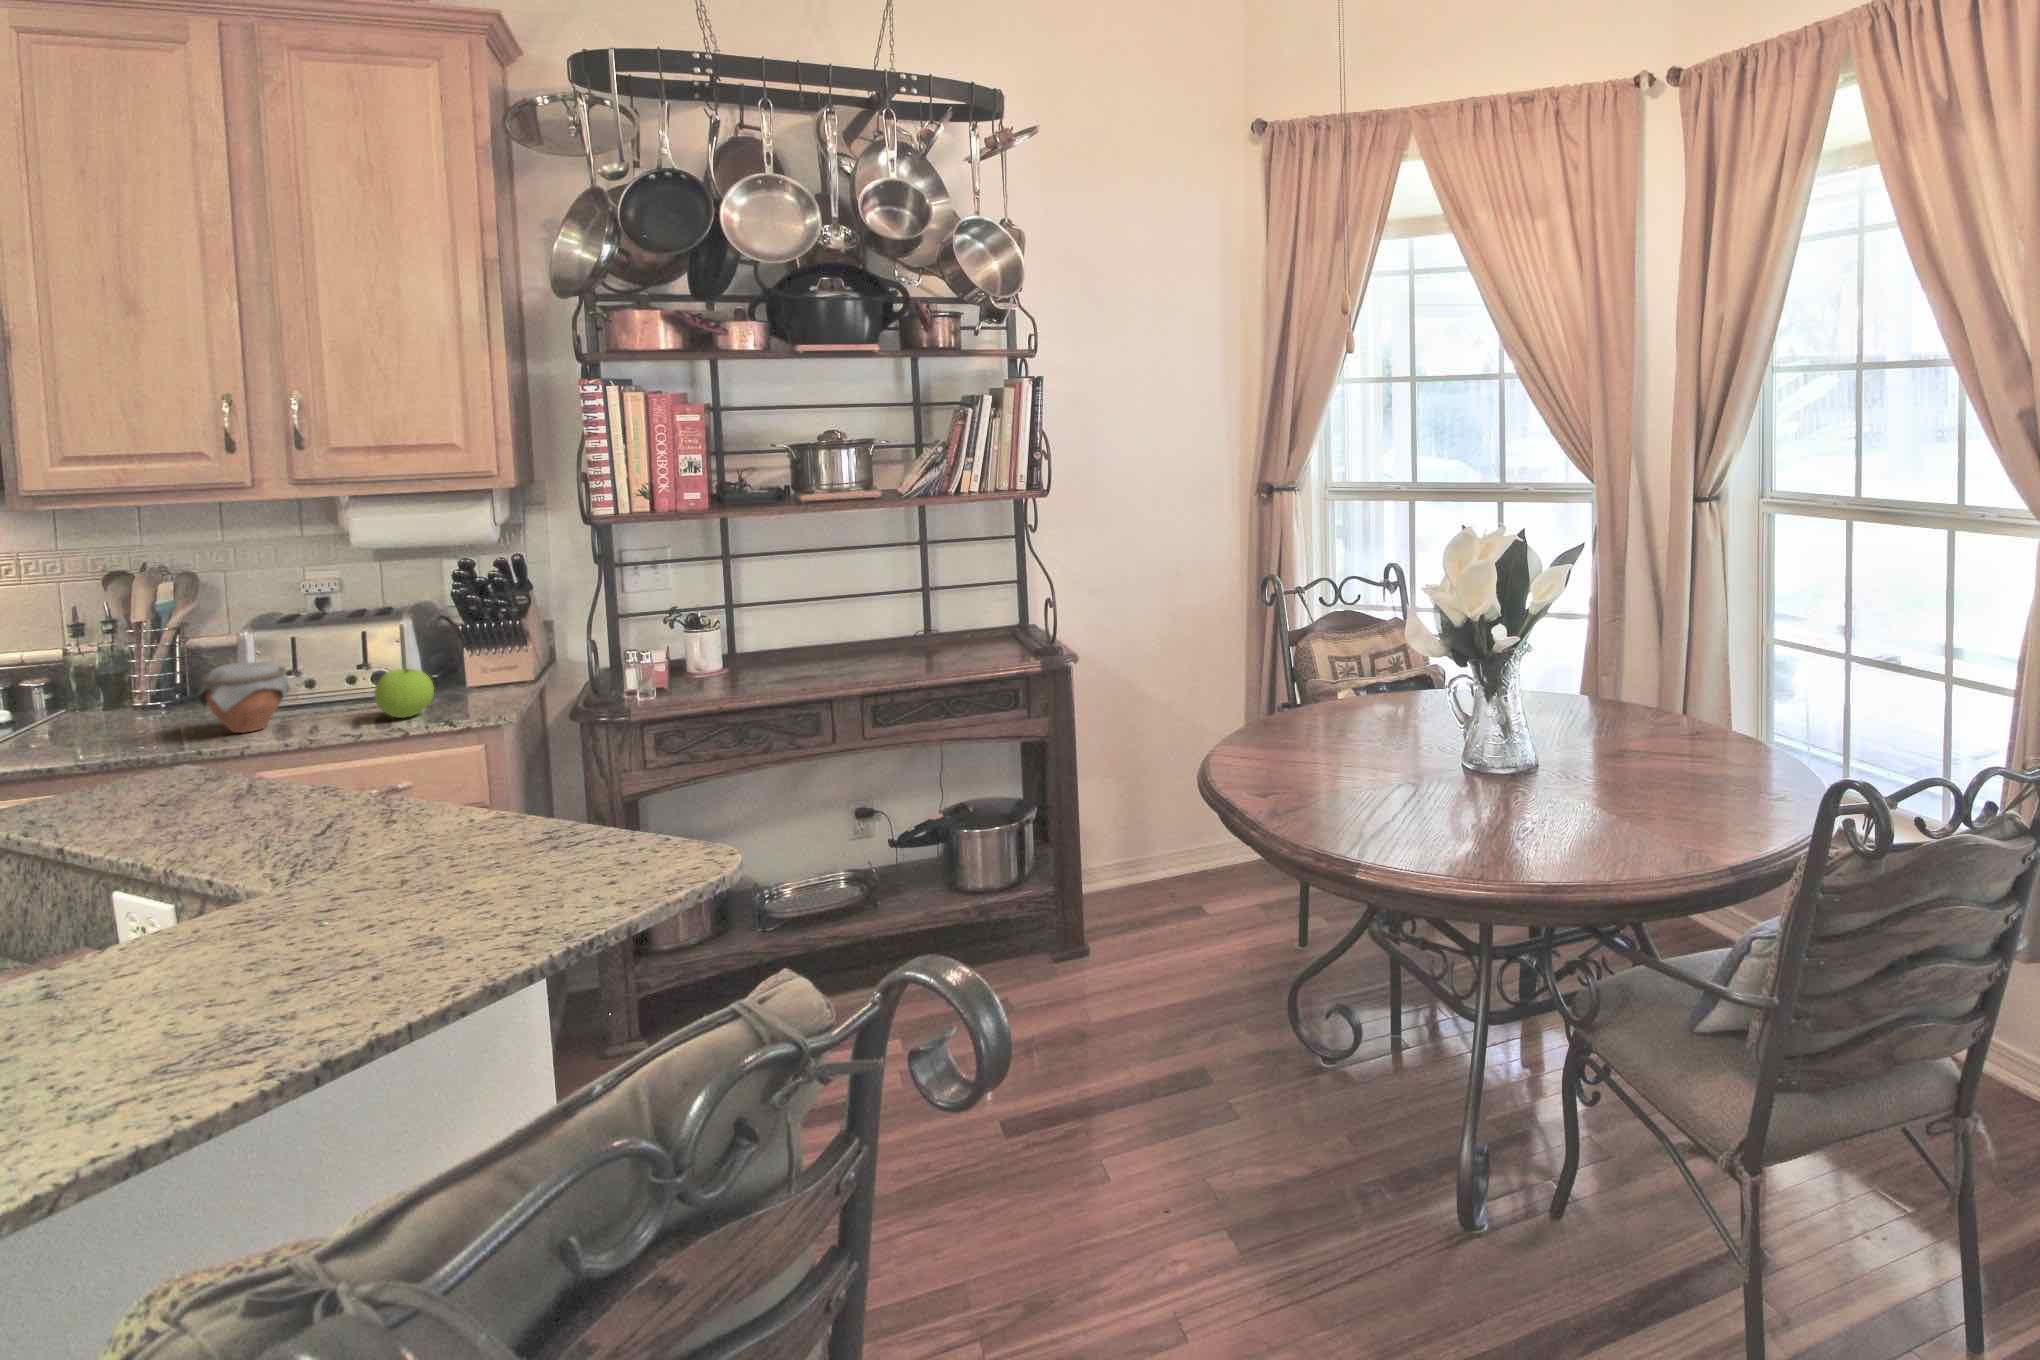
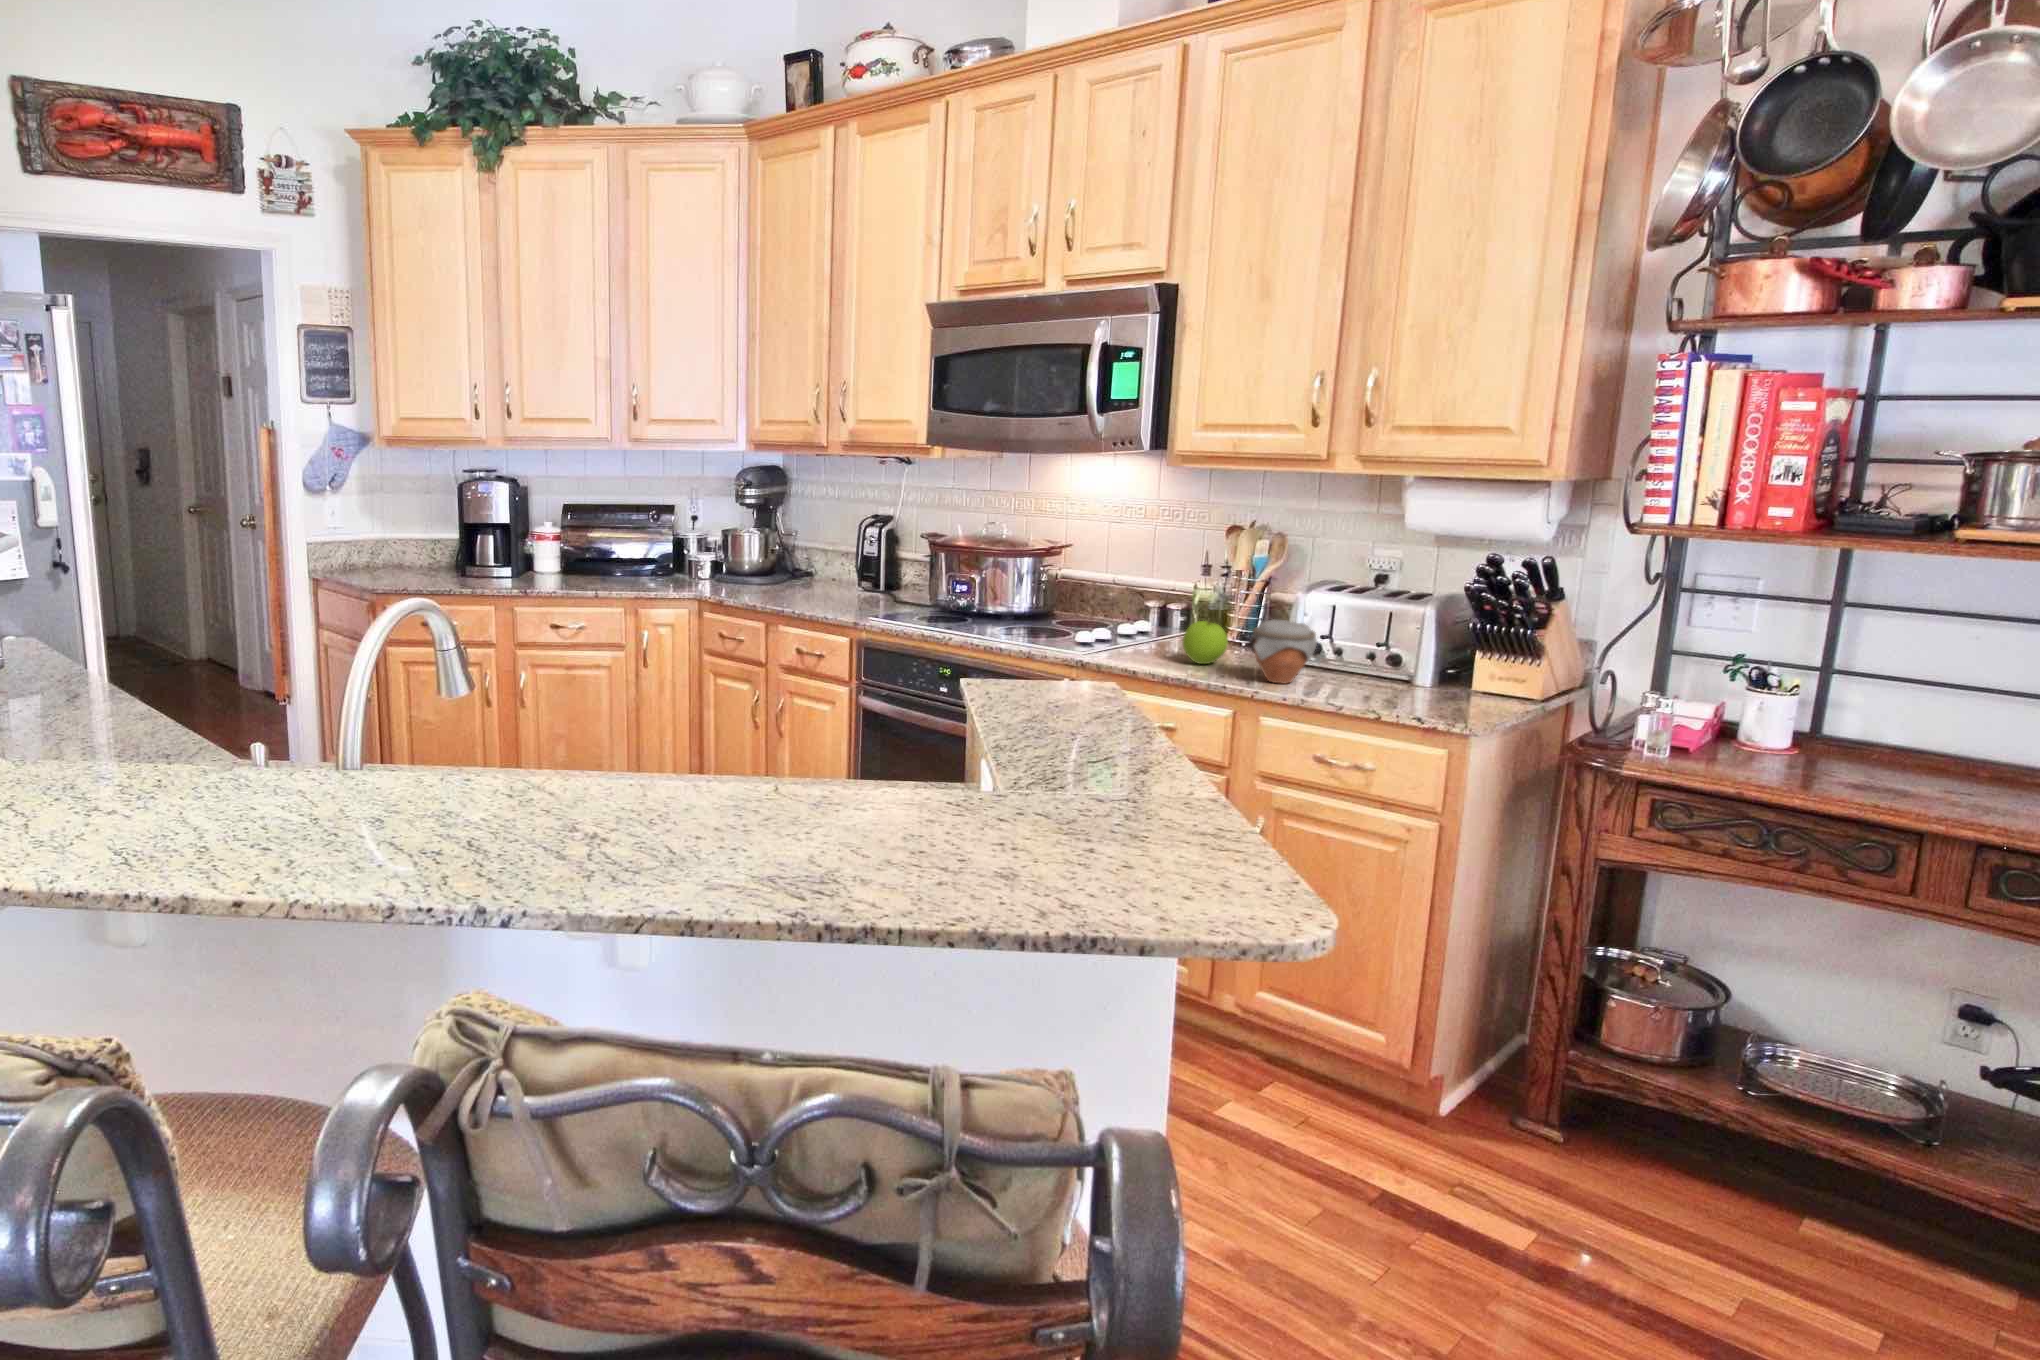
apple: present [374,669,434,718] -> present [1183,621,1228,664]

